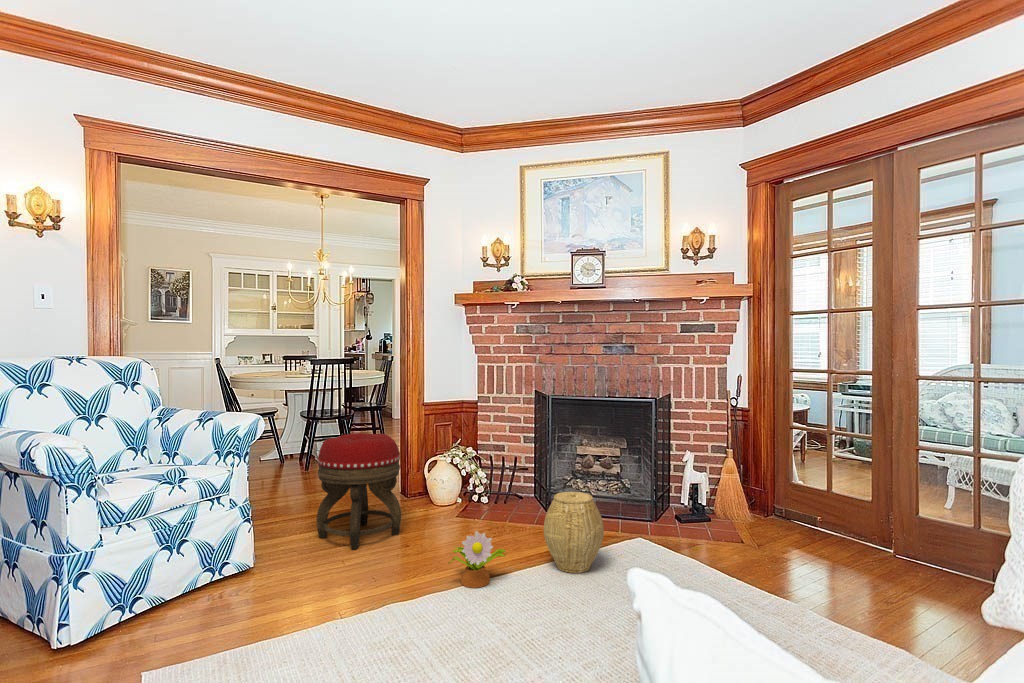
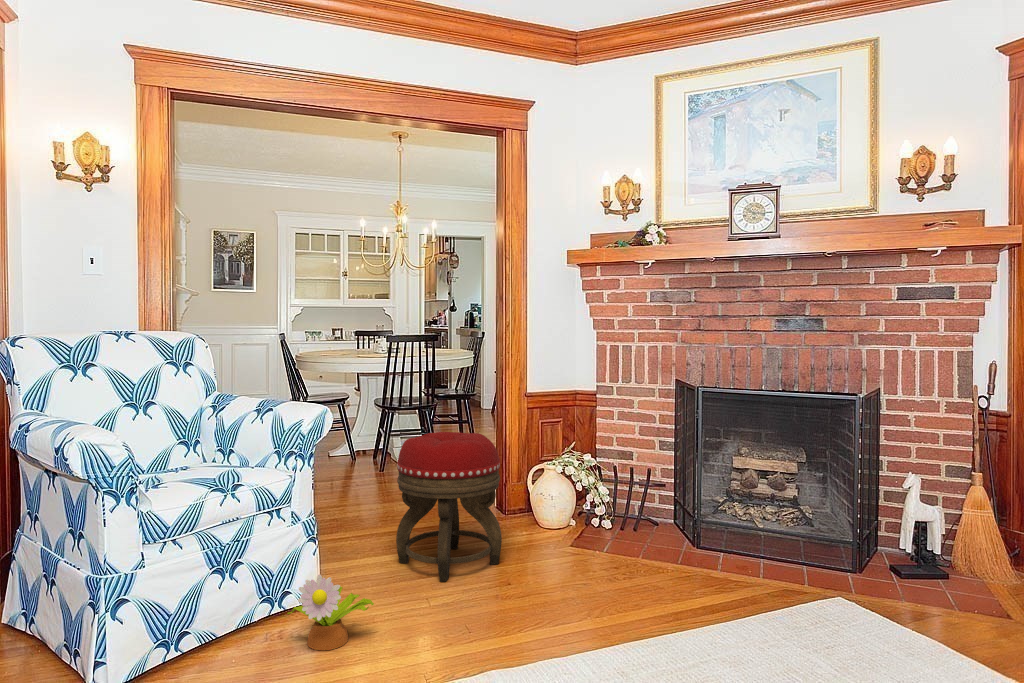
woven basket: present [544,492,604,573] -> none [698,523,786,637]
decorative plant: present [449,531,506,588] -> present [287,574,374,650]

